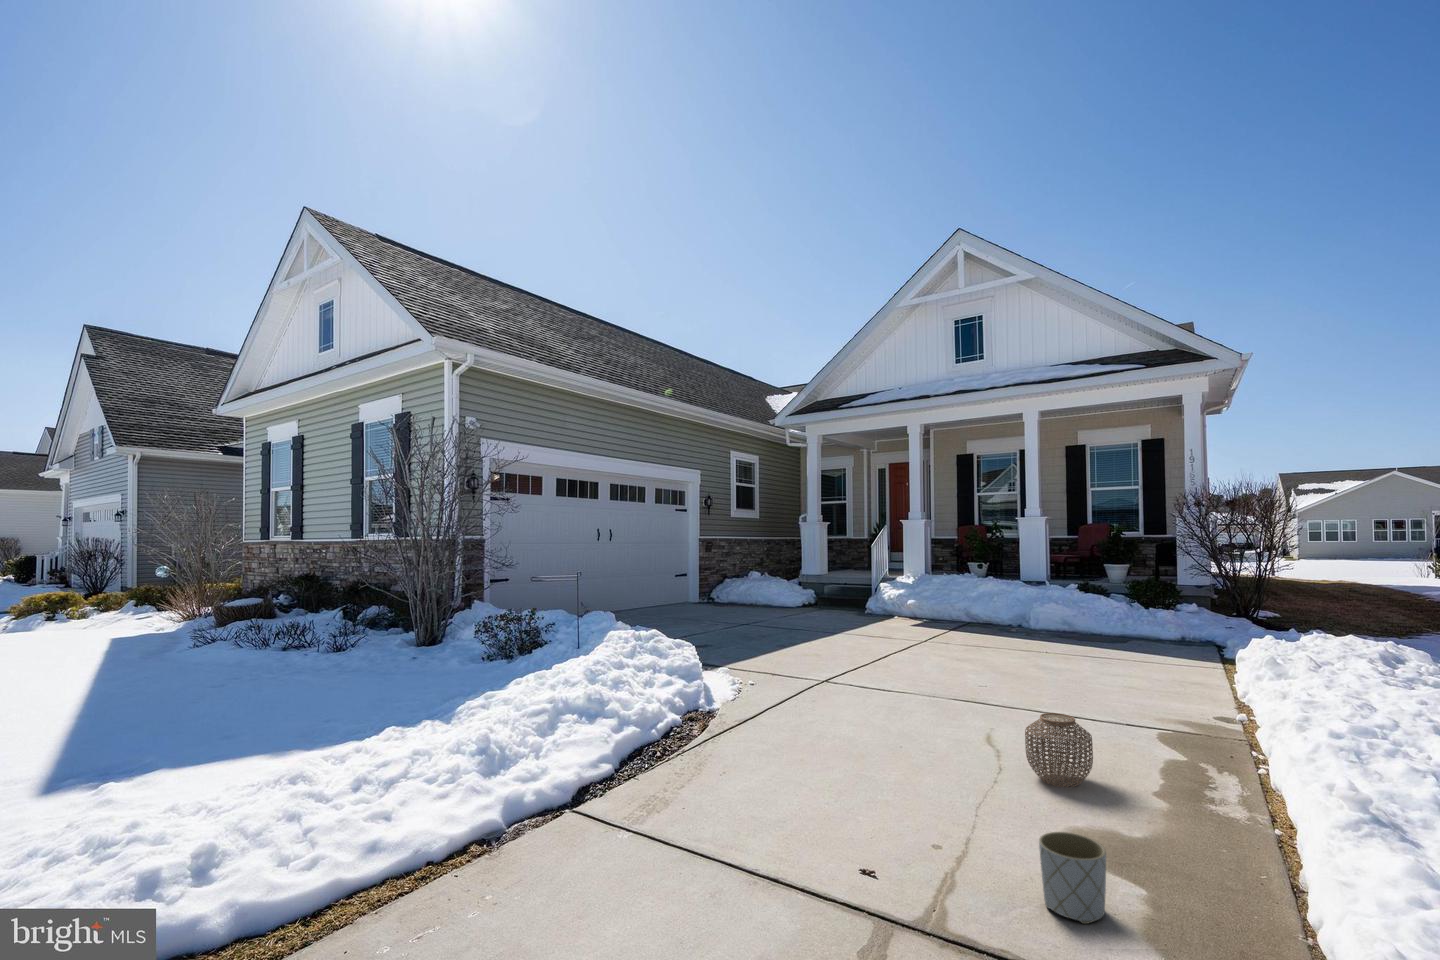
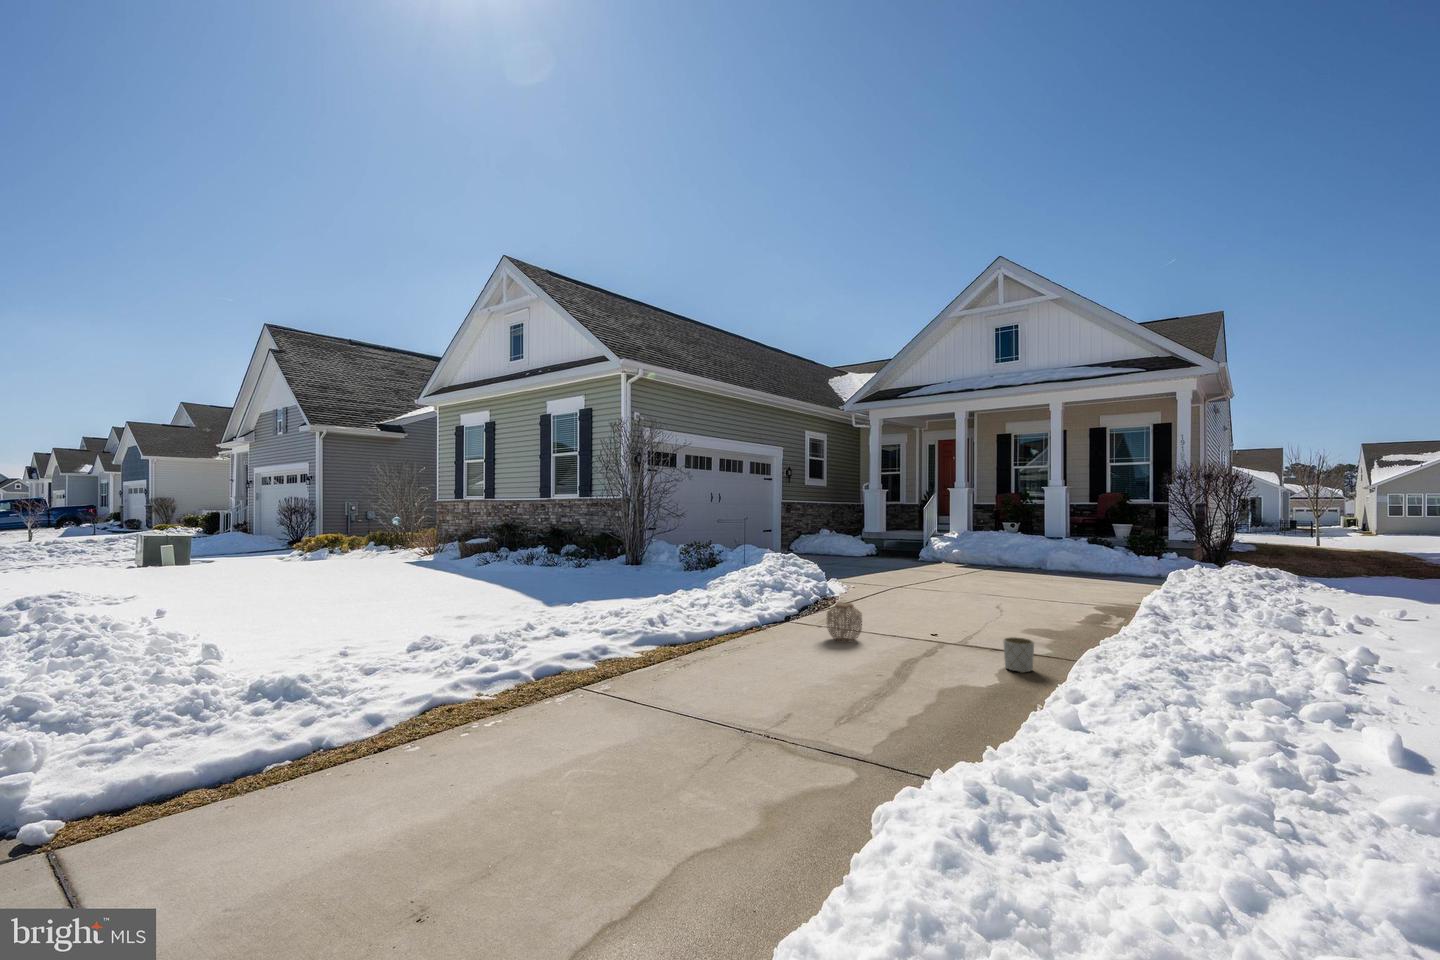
woven basket: present [1025,713,1093,787] -> present [827,603,862,642]

